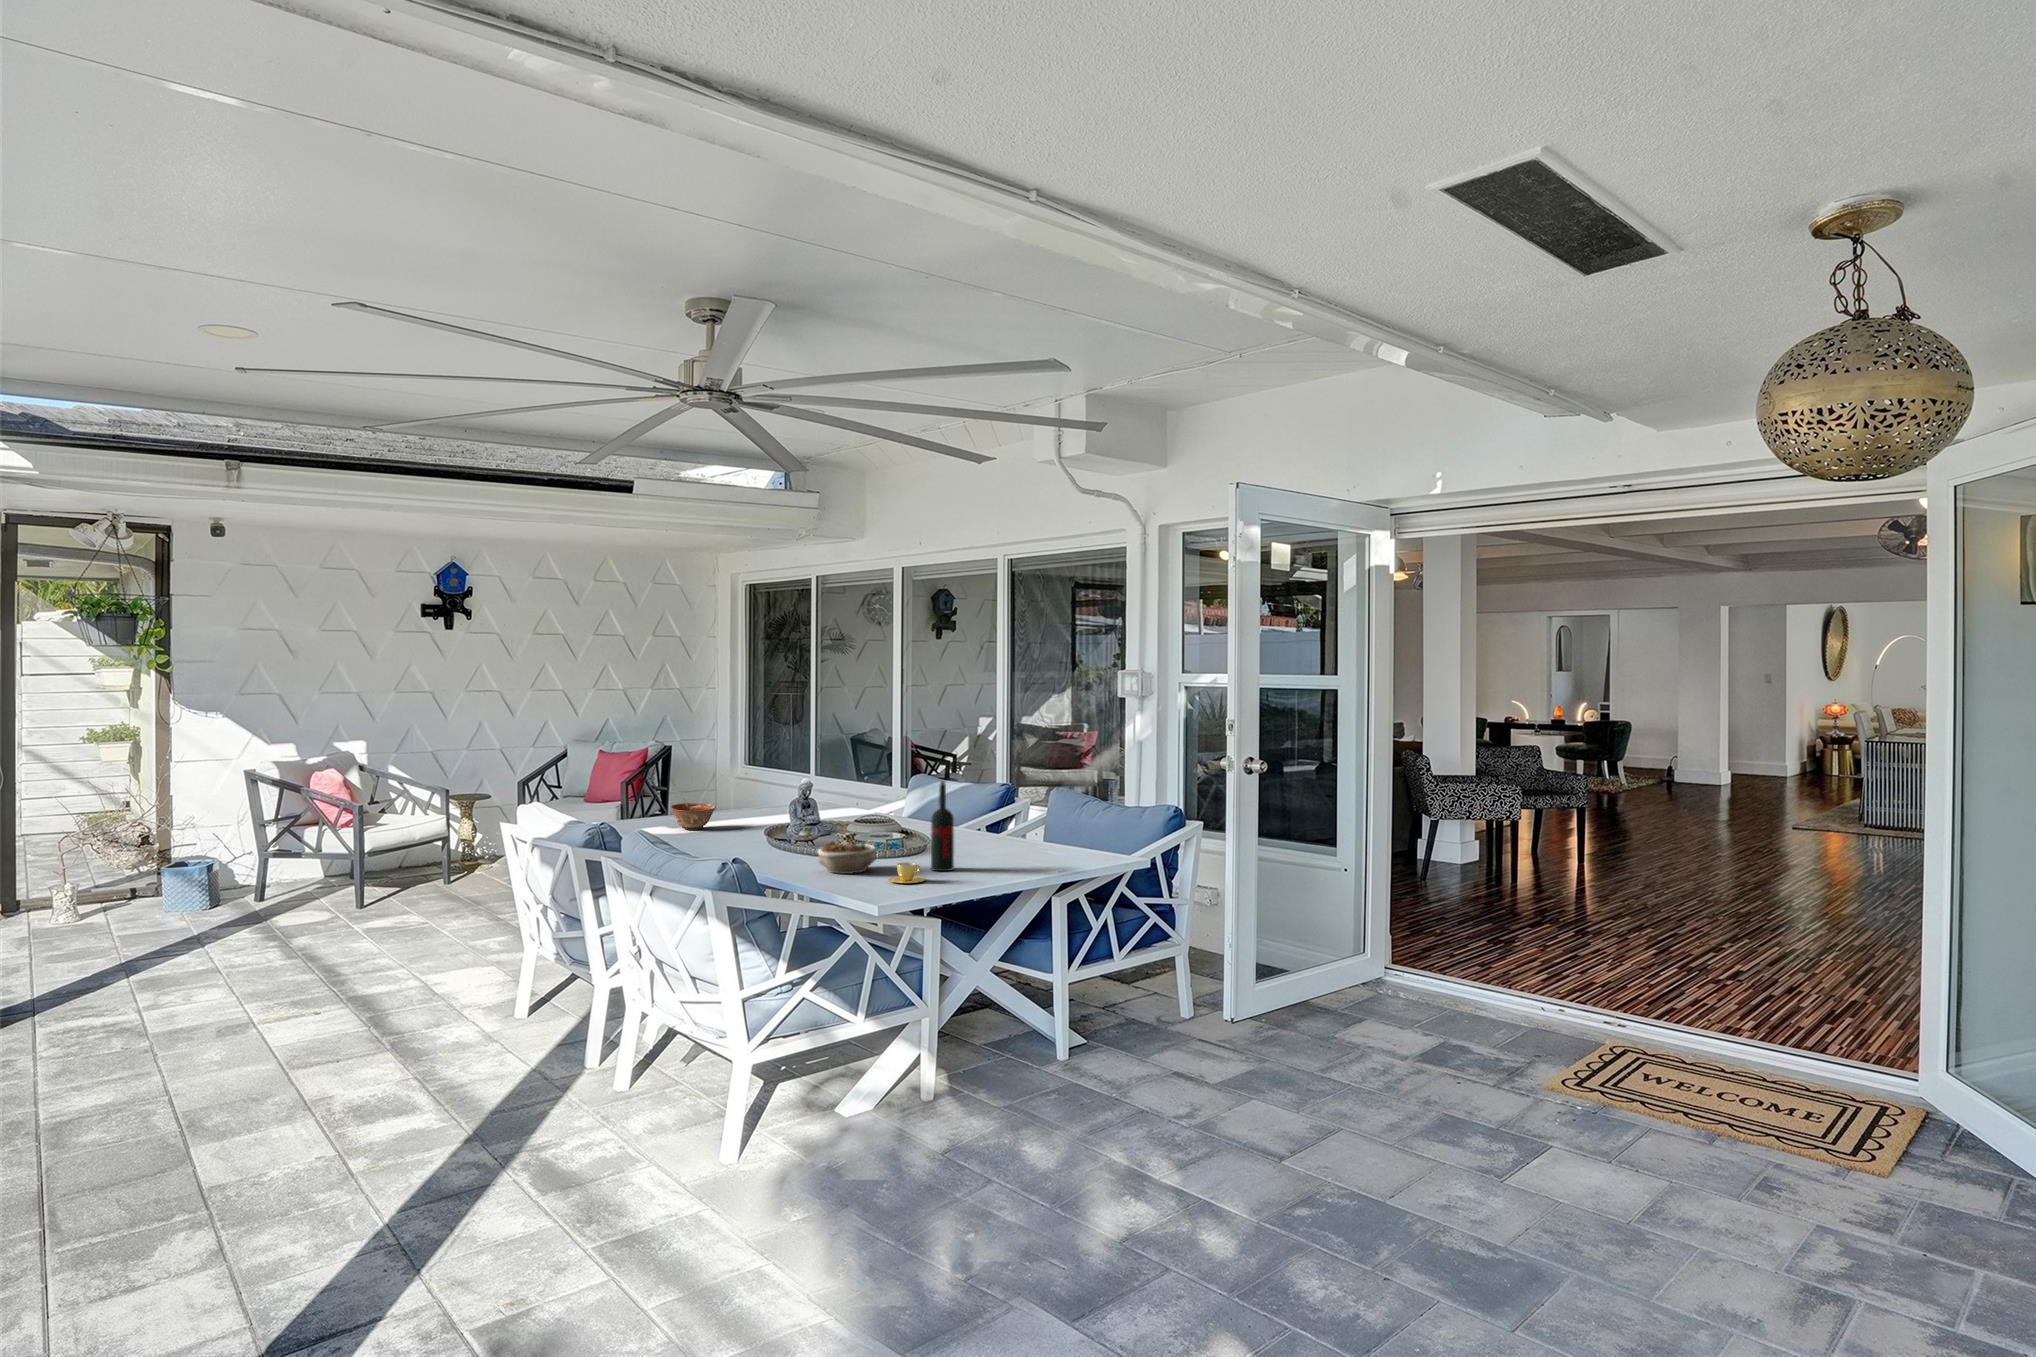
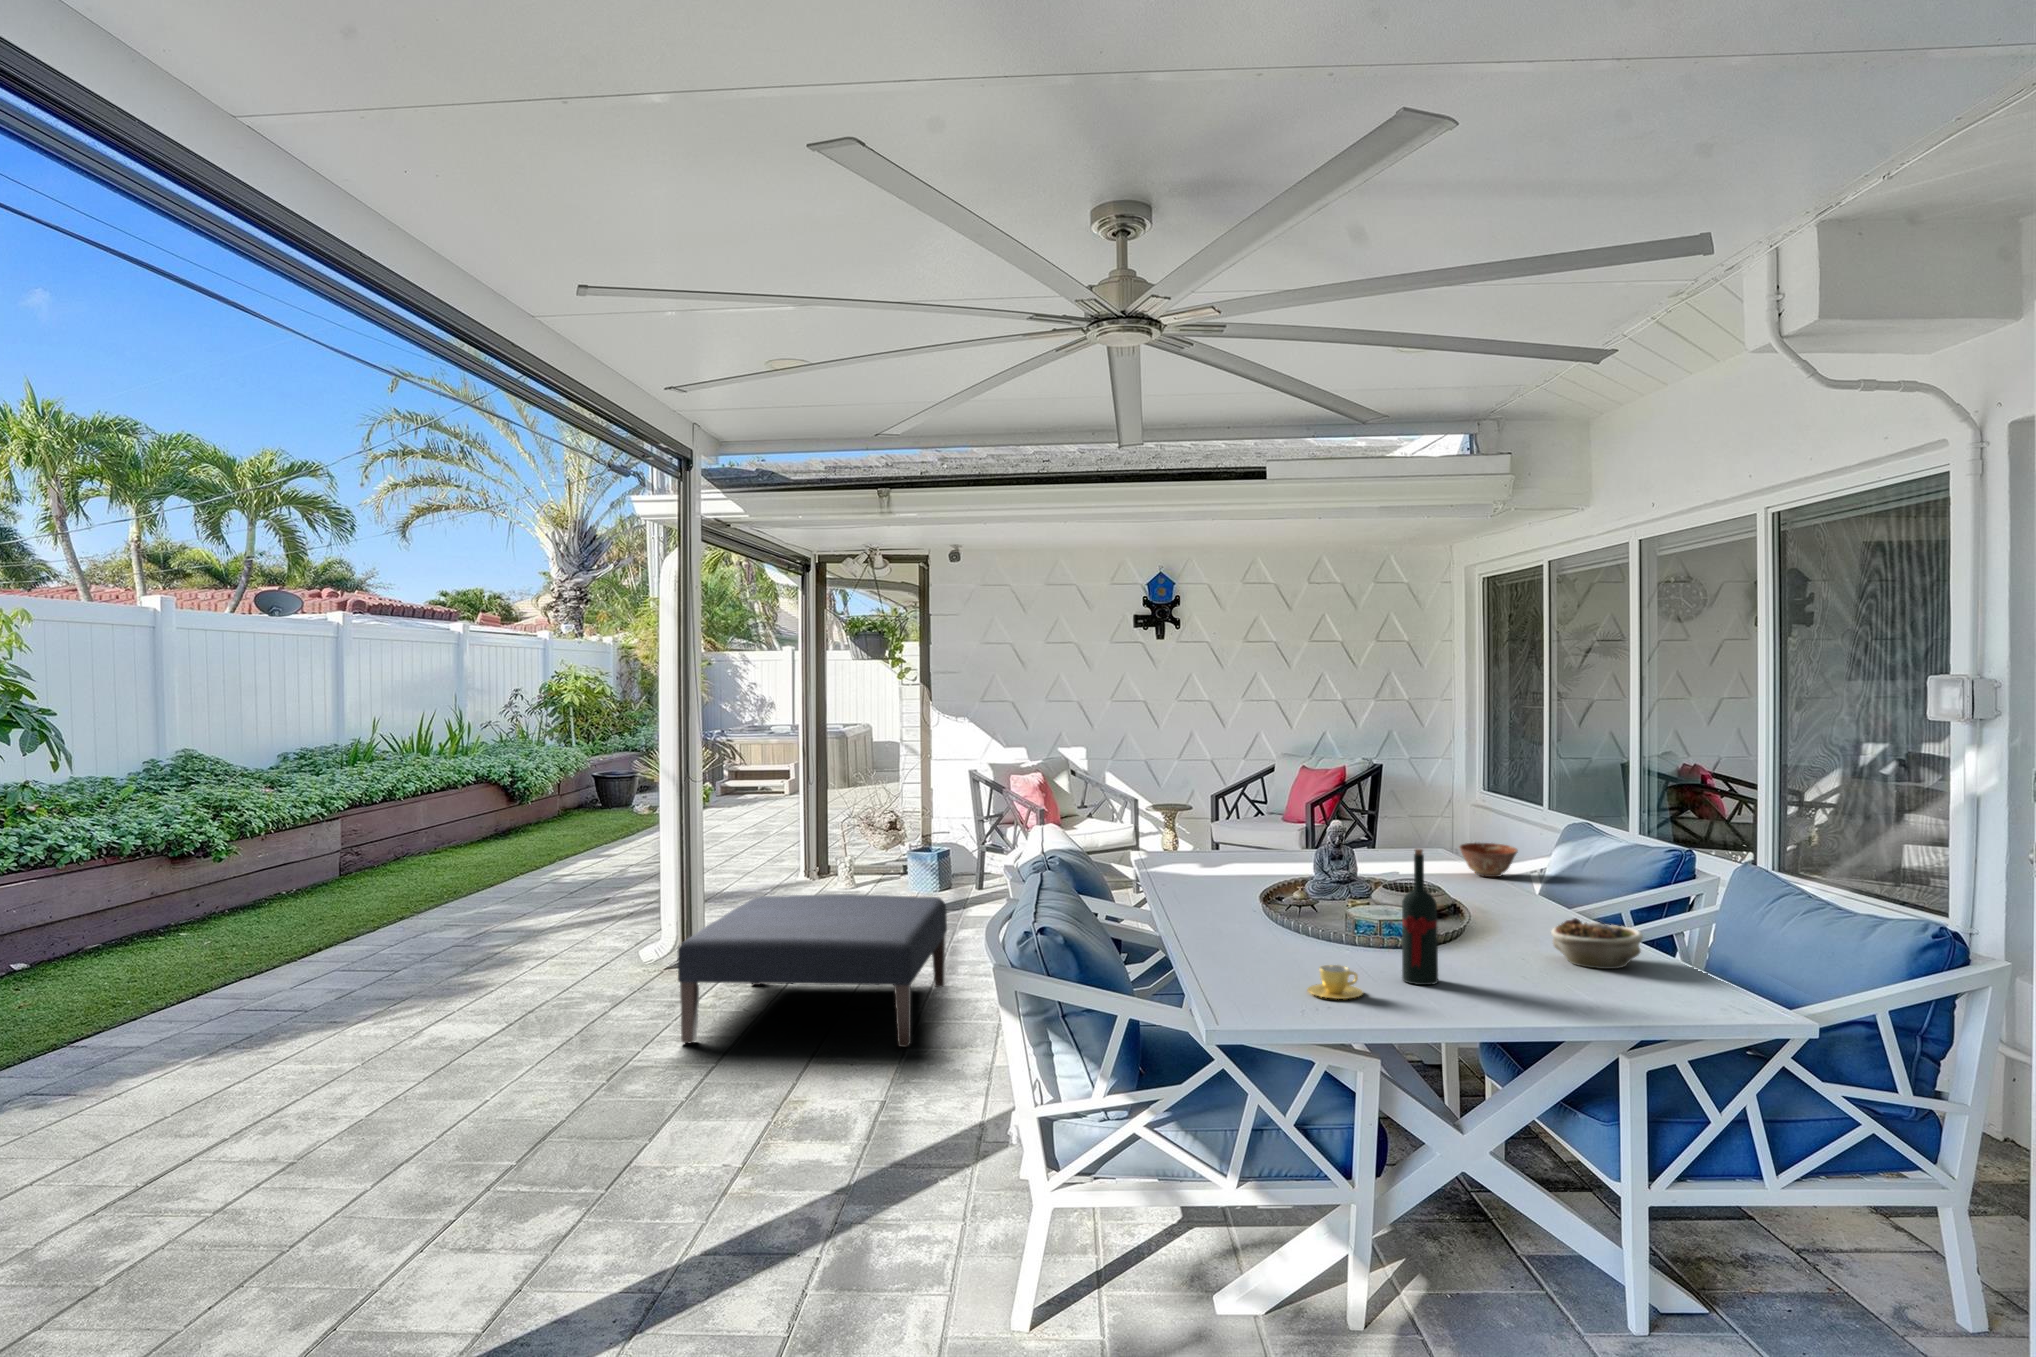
ceramic bowl: present [670,803,716,830] -> present [1460,843,1518,877]
succulent planter: present [818,842,876,874] -> present [1551,918,1643,969]
ottoman: none [77,890,381,1077] -> present [677,894,947,1047]

